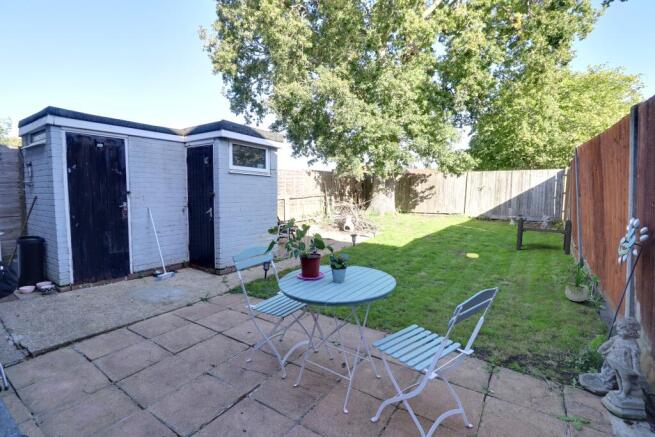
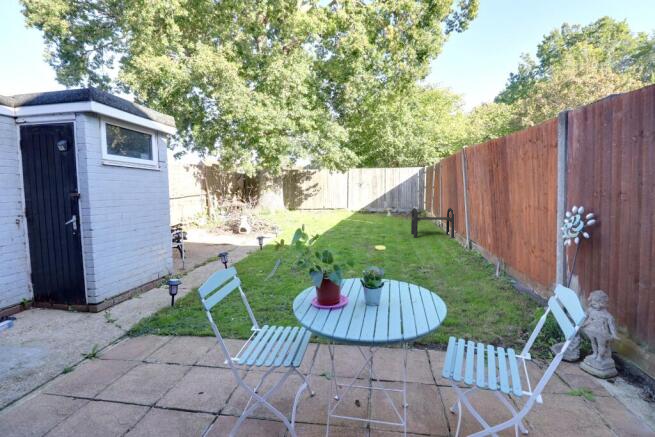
potted plant: present [561,265,600,301] -> none [489,234,527,279]

